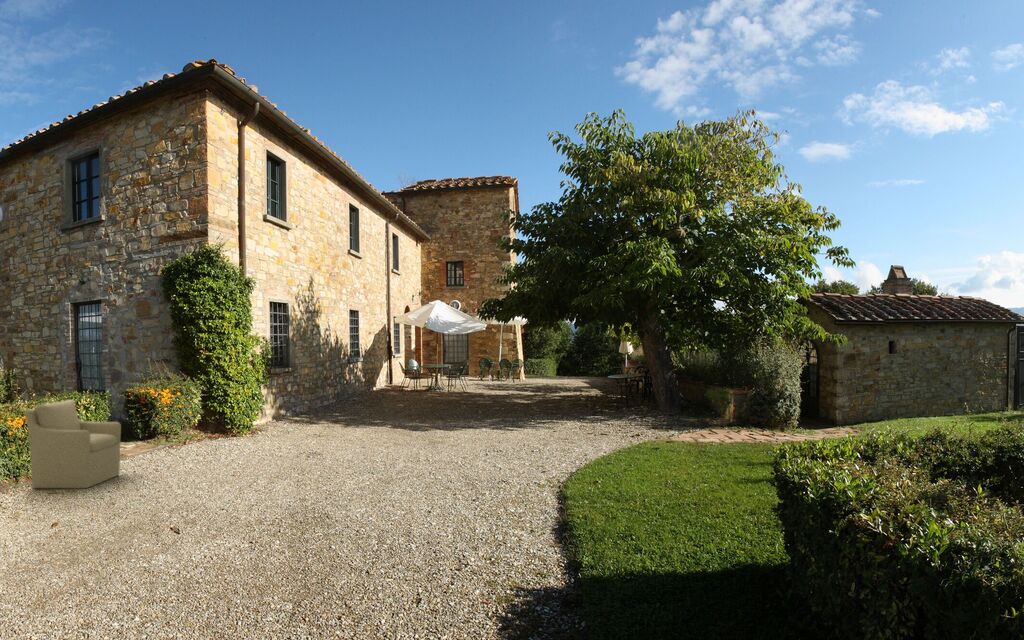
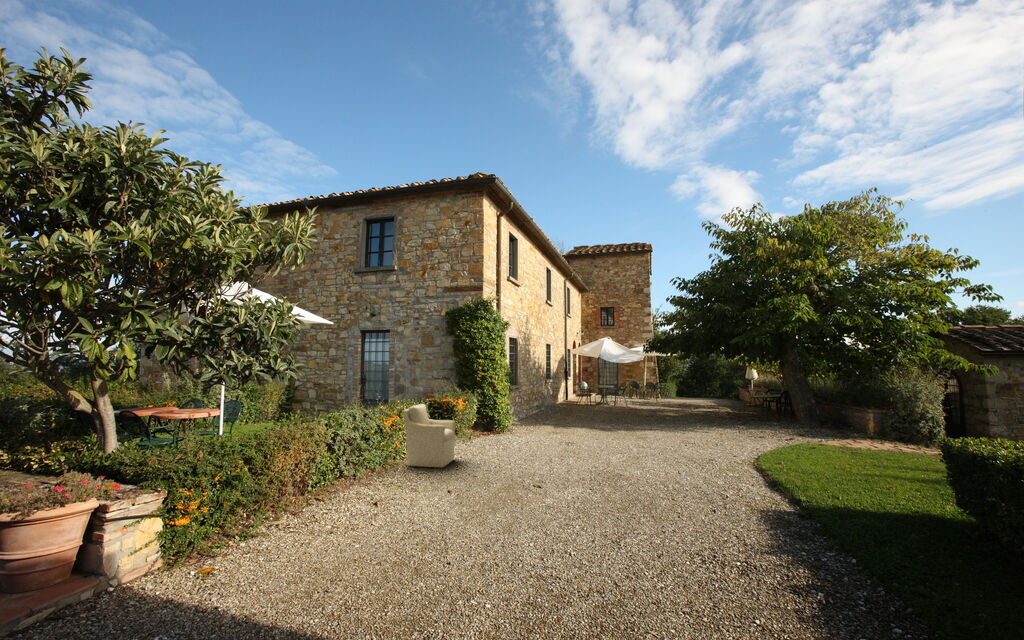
potted plant: present [704,388,734,427] -> none [888,407,923,442]

